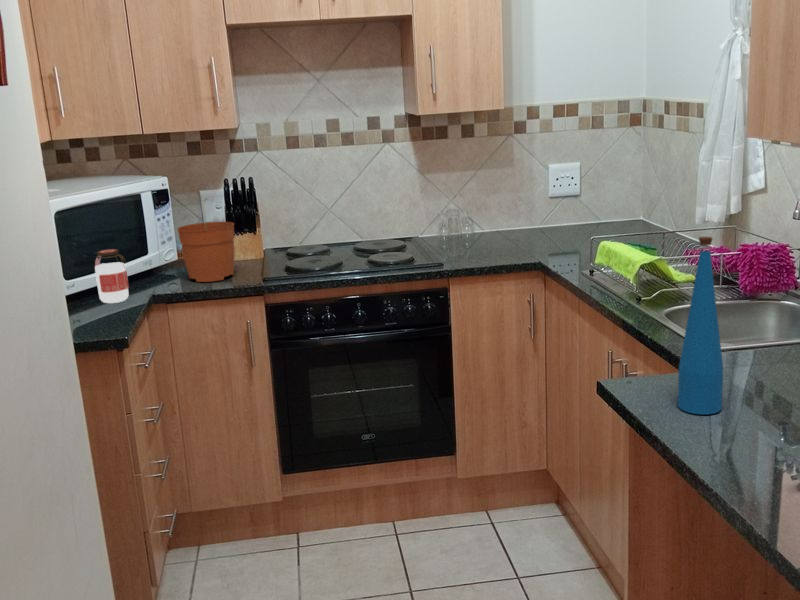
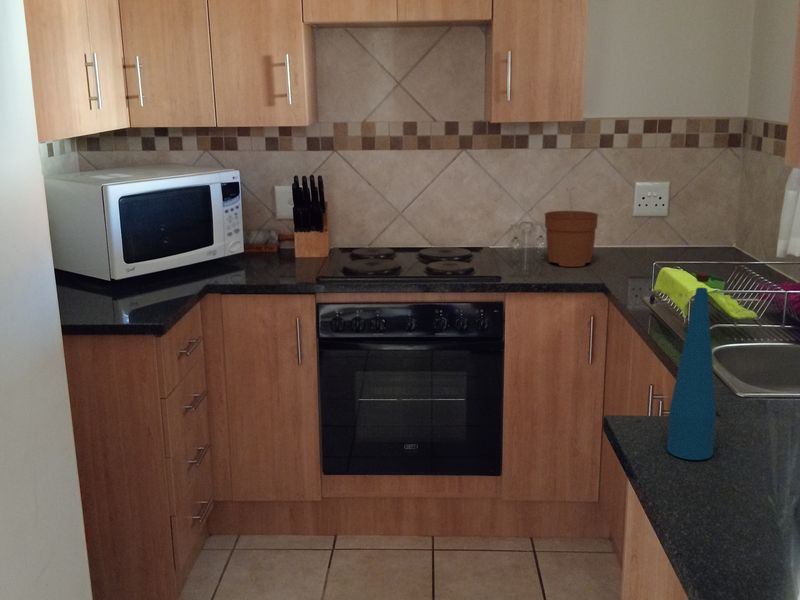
plant pot: present [178,222,234,282] -> present [545,197,598,267]
jar: present [95,249,129,303] -> none [154,238,185,290]

